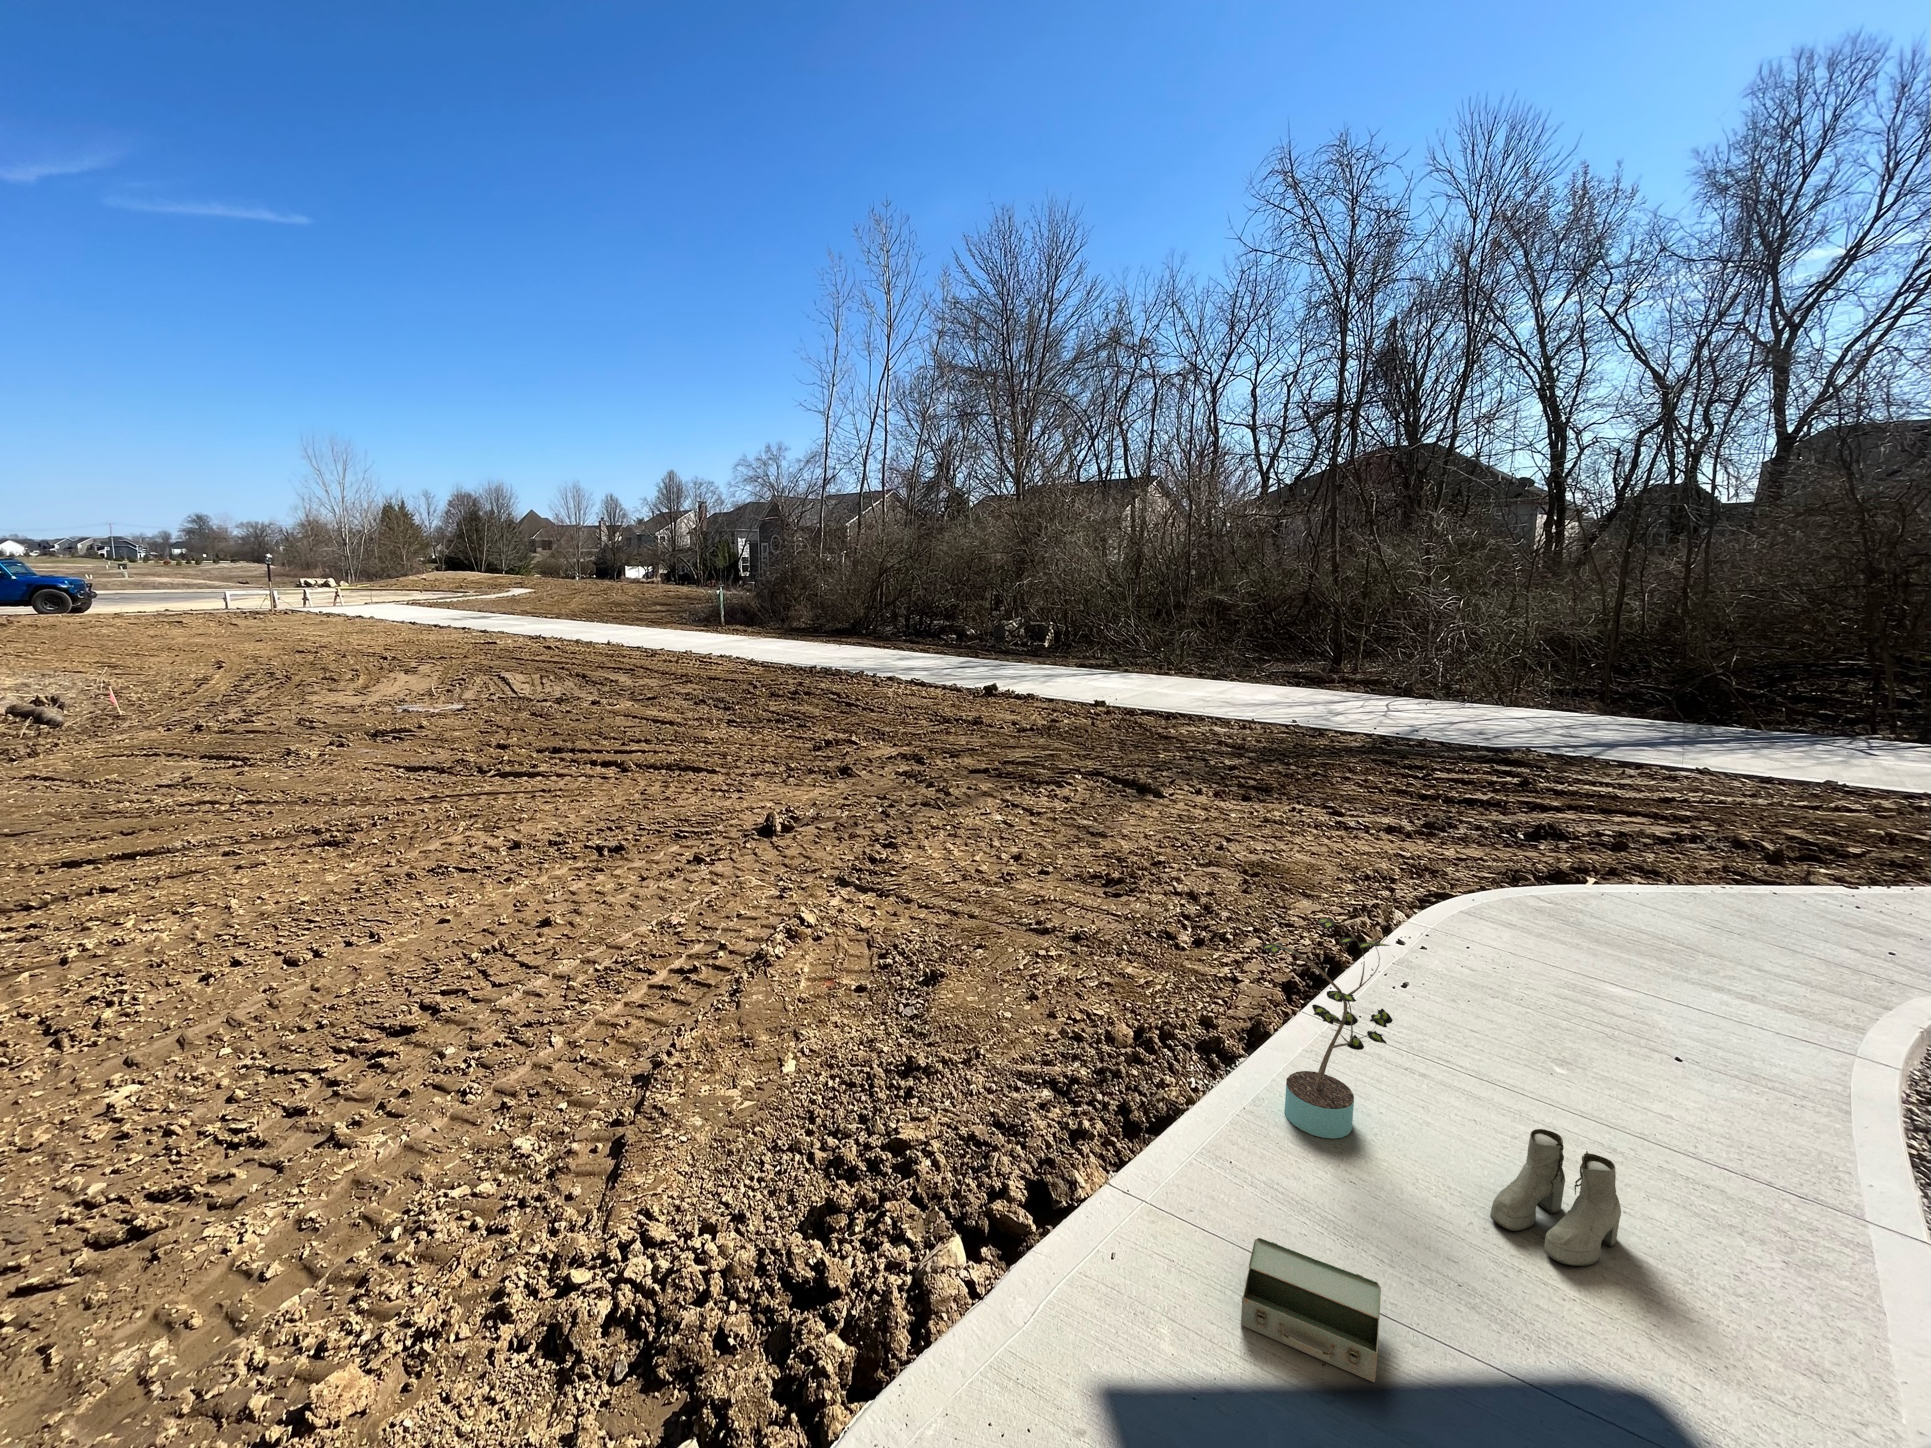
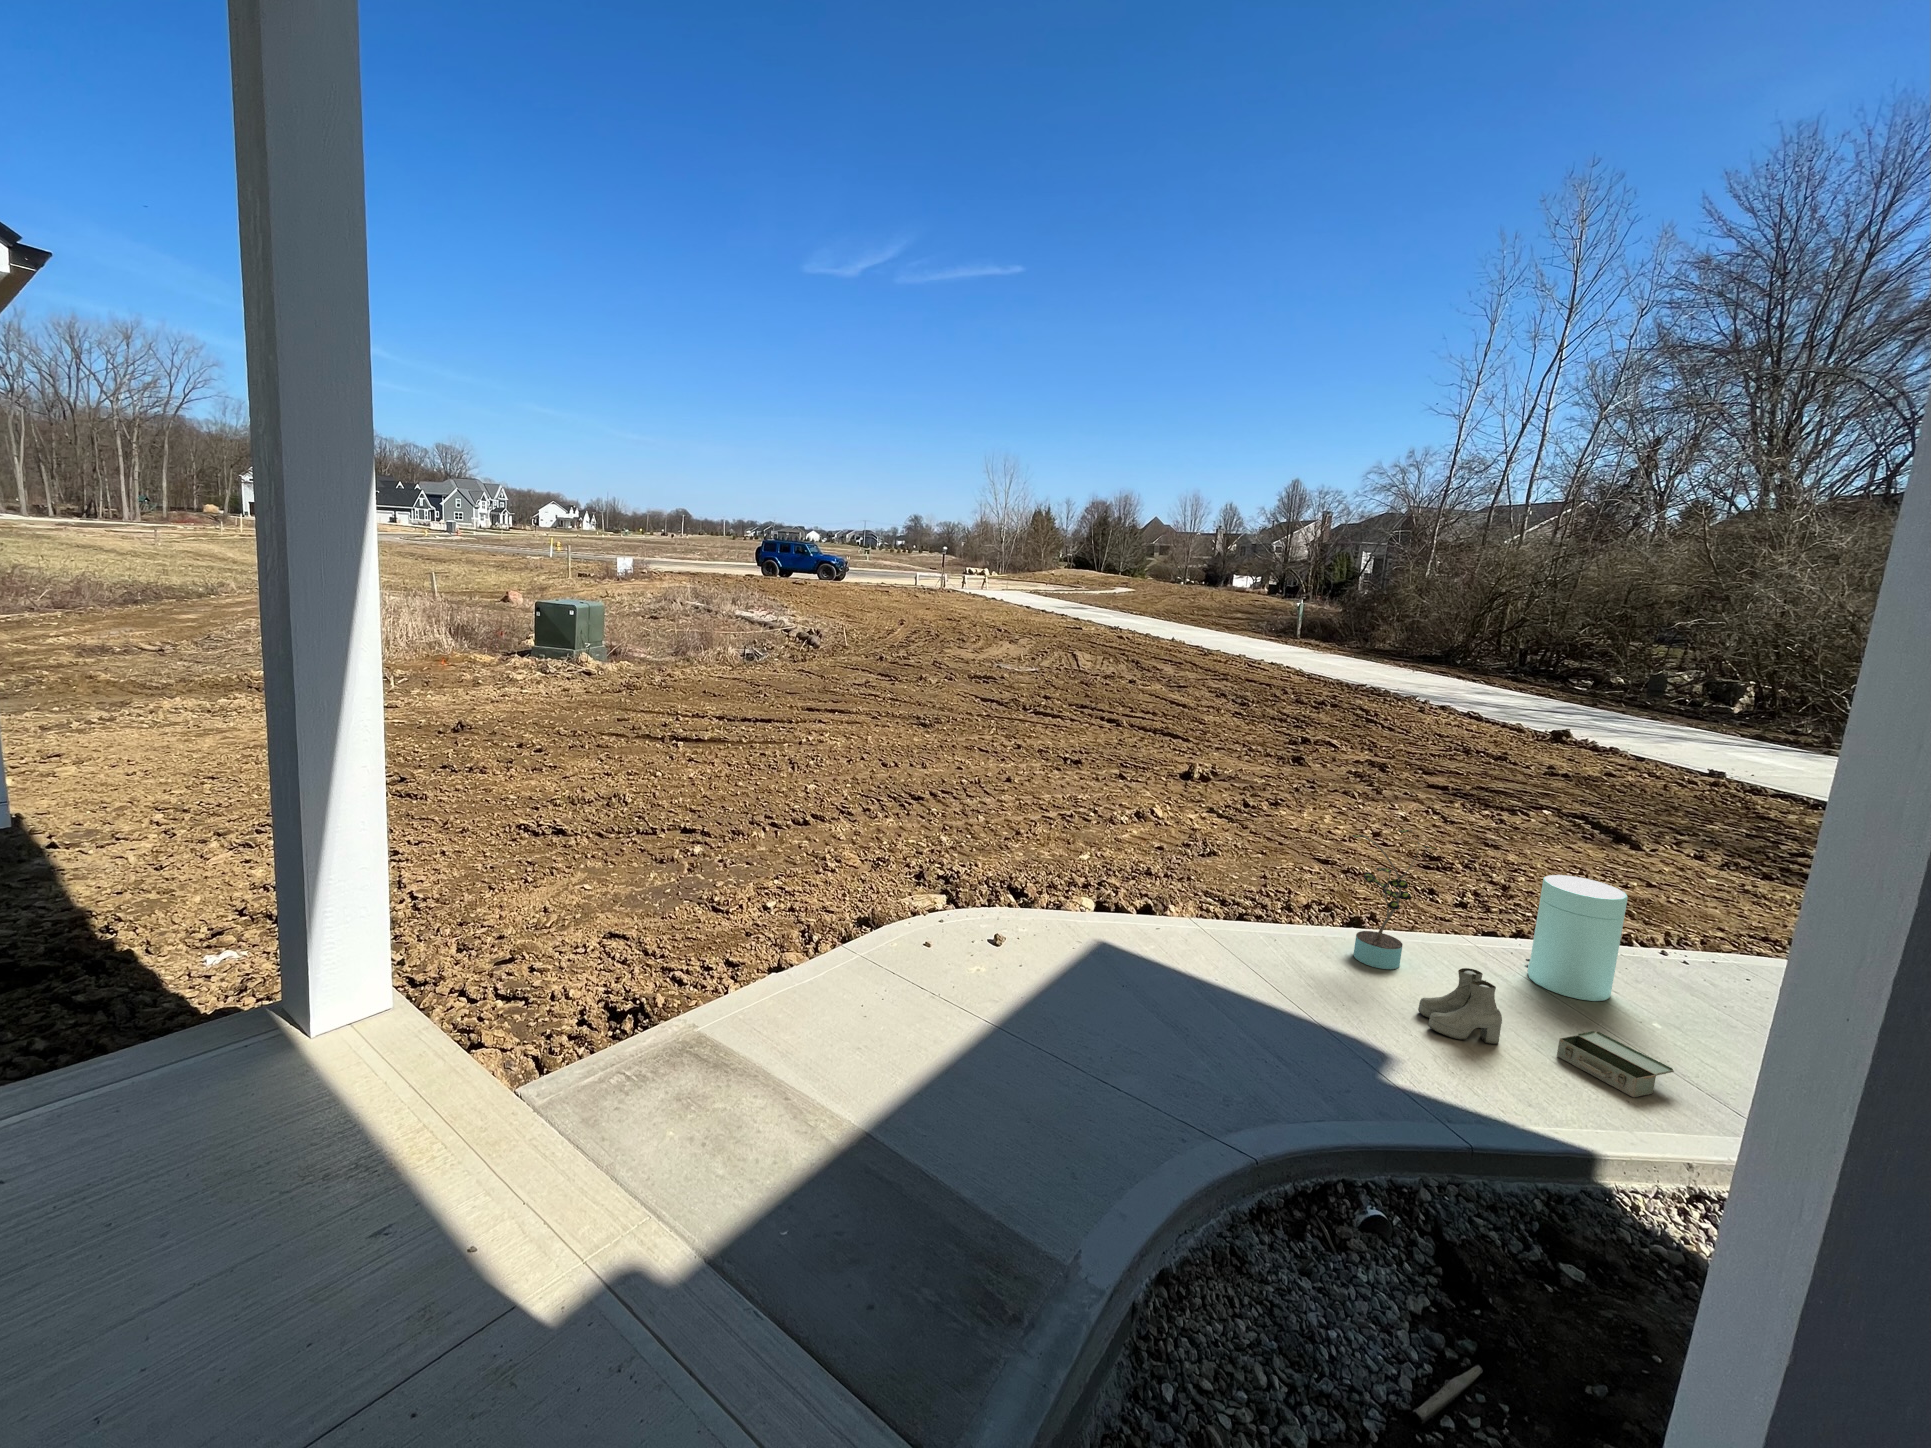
trash can: none [1392,910,1521,1072] -> present [1526,875,1628,1001]
toolbox: present [1241,1238,1381,1382] -> present [1557,1031,1674,1097]

